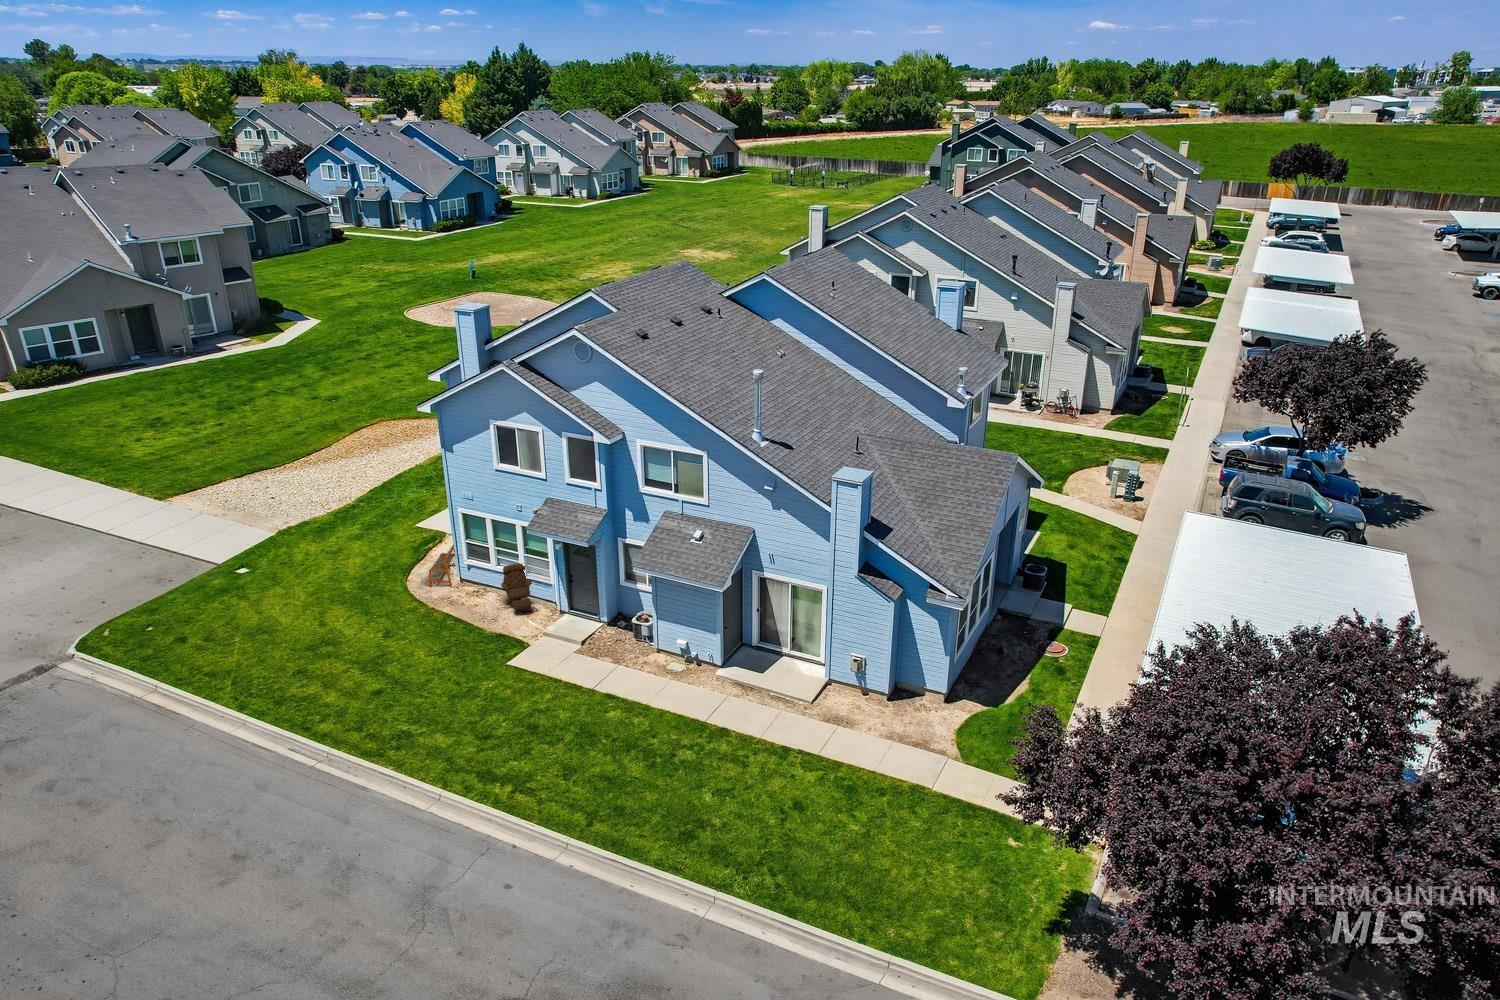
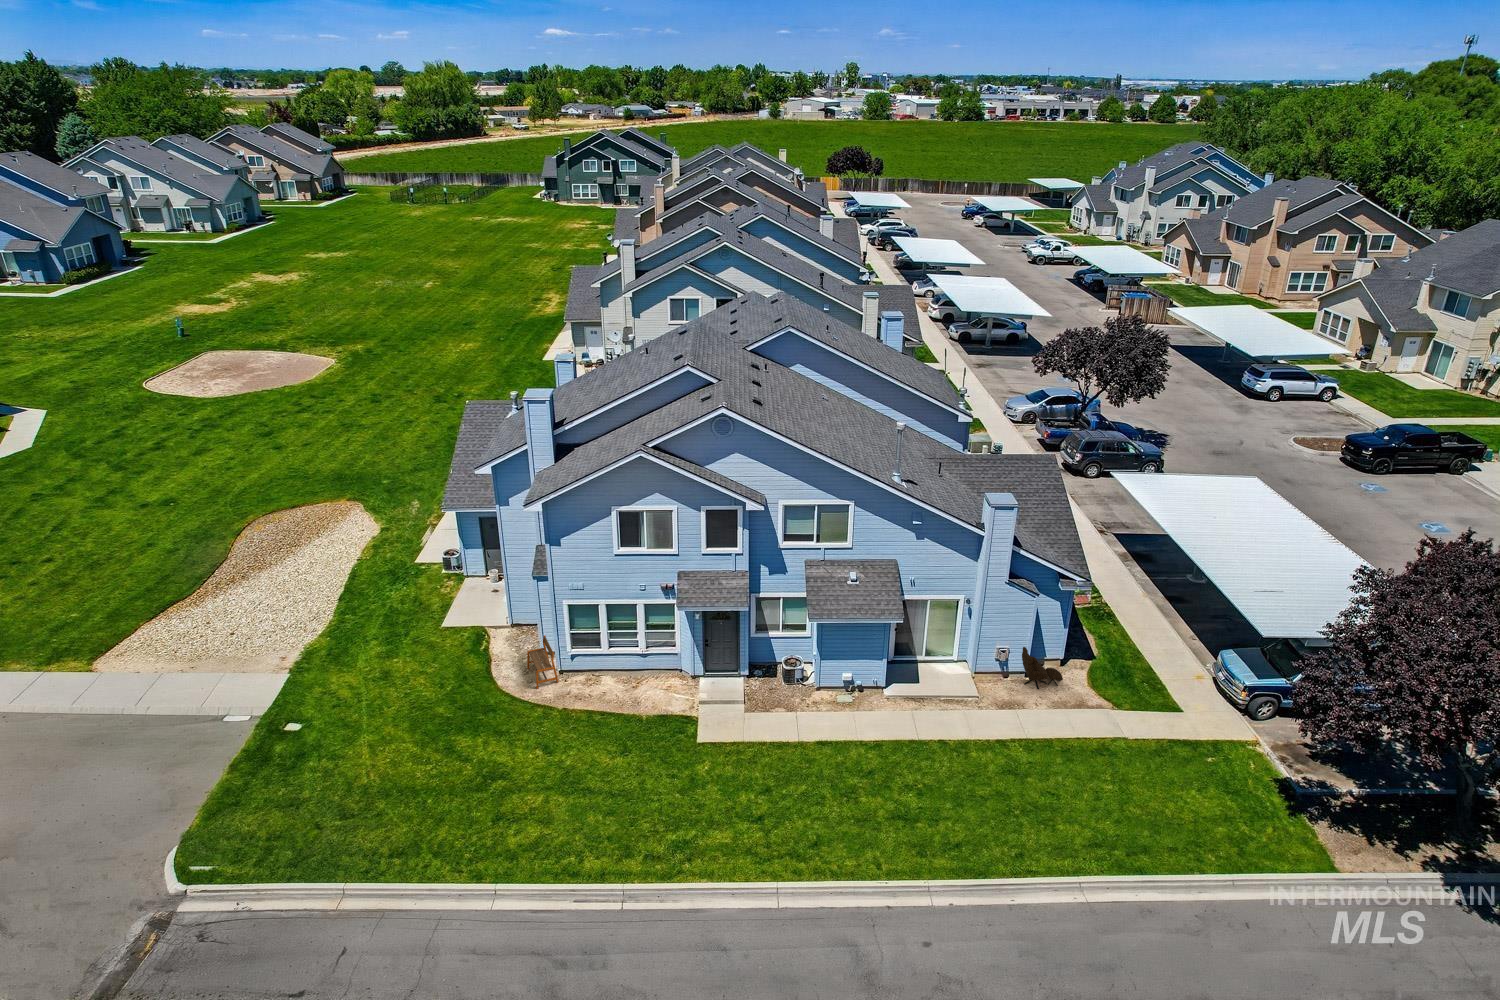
lounge chair: present [501,564,532,615] -> present [1022,647,1063,689]

